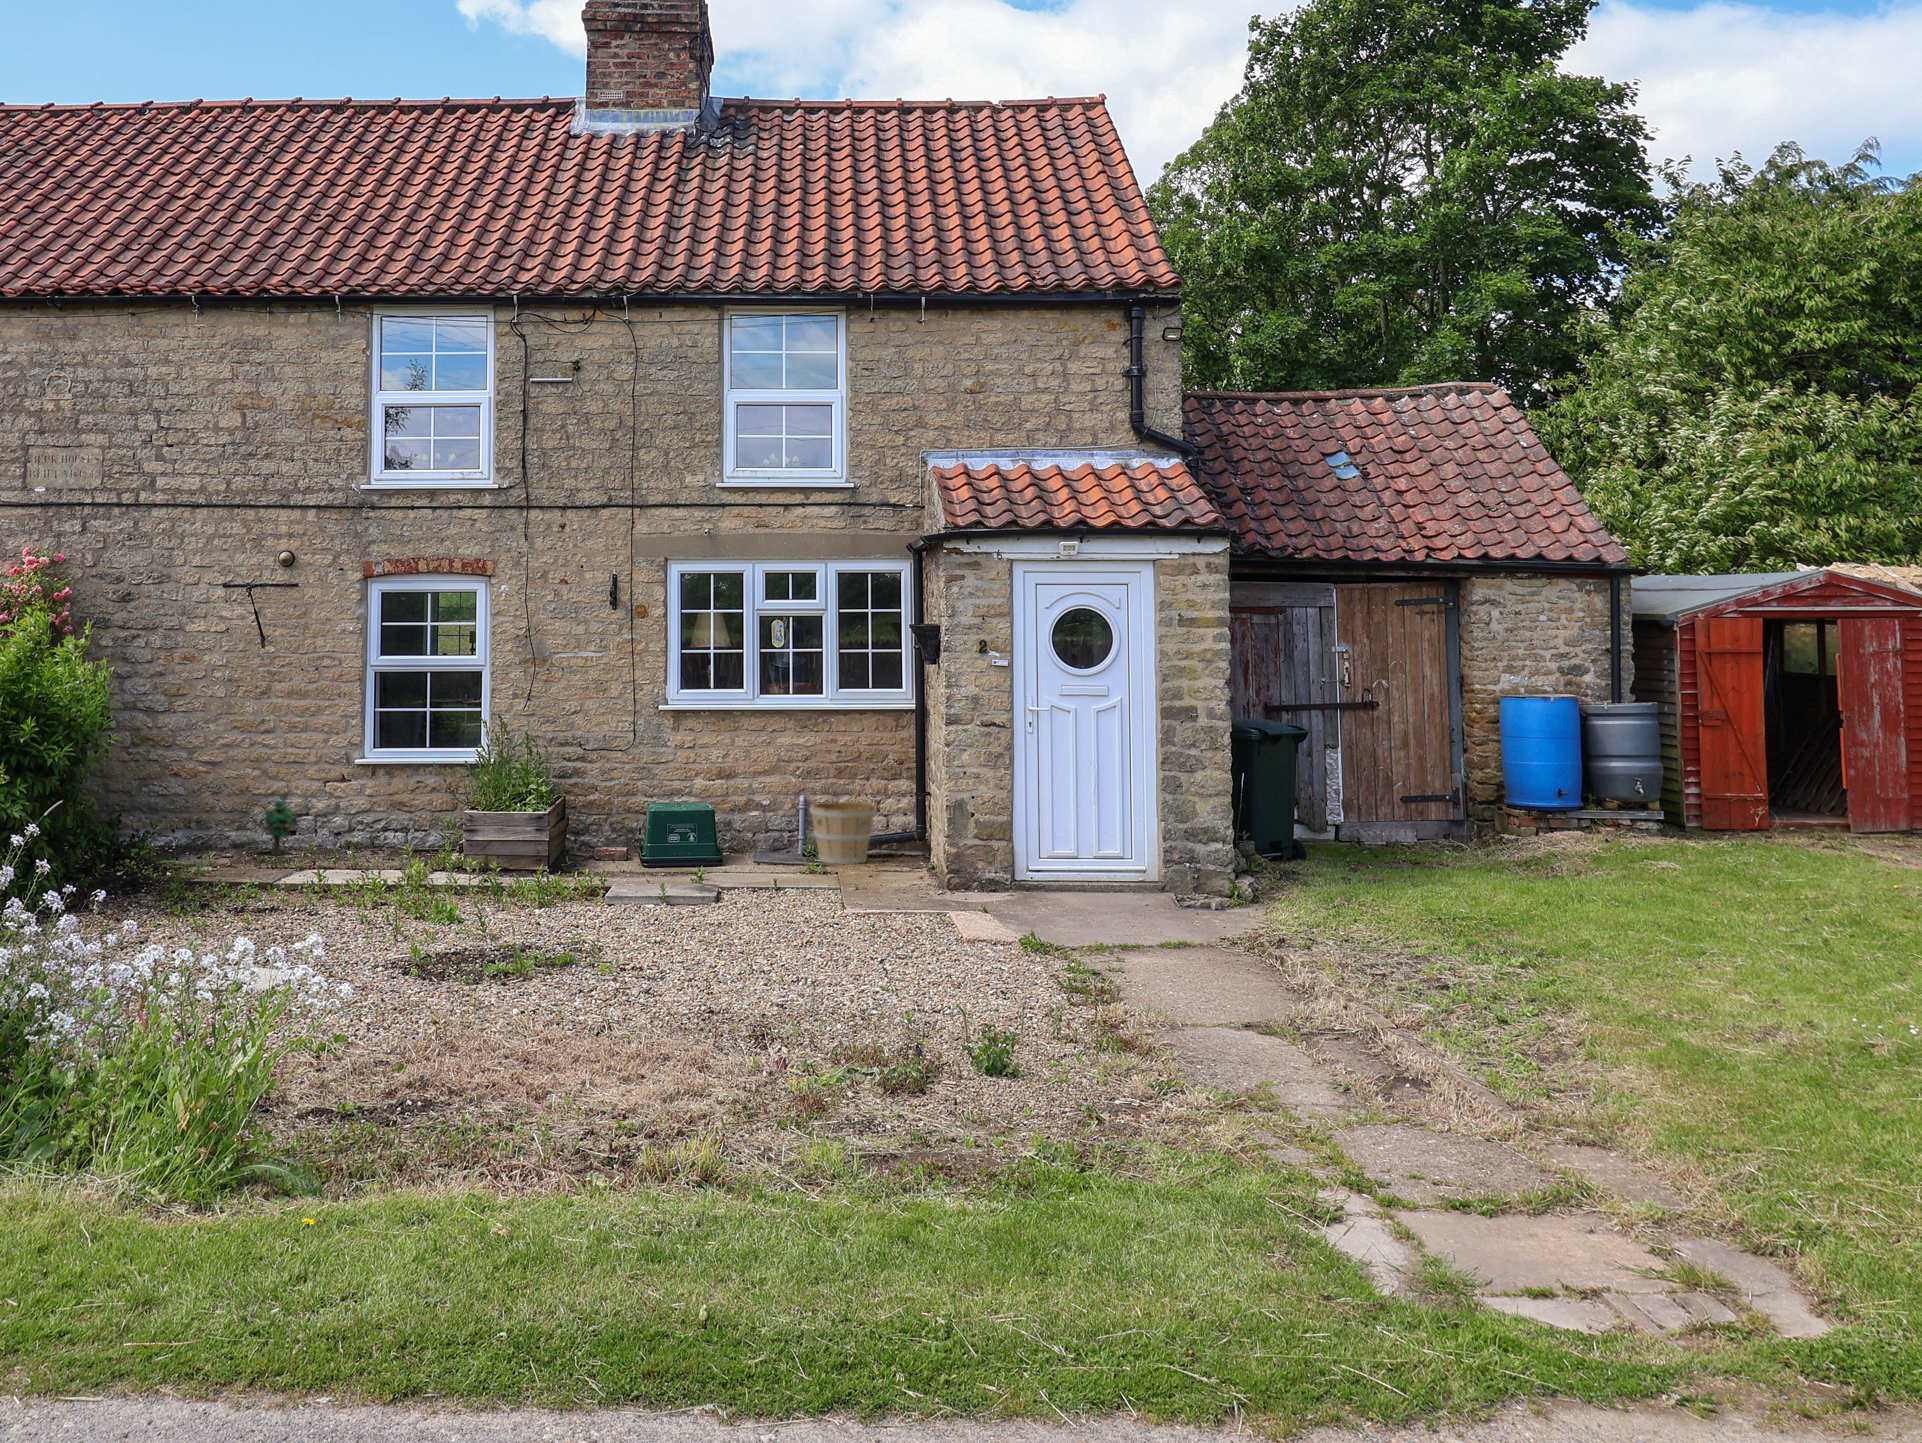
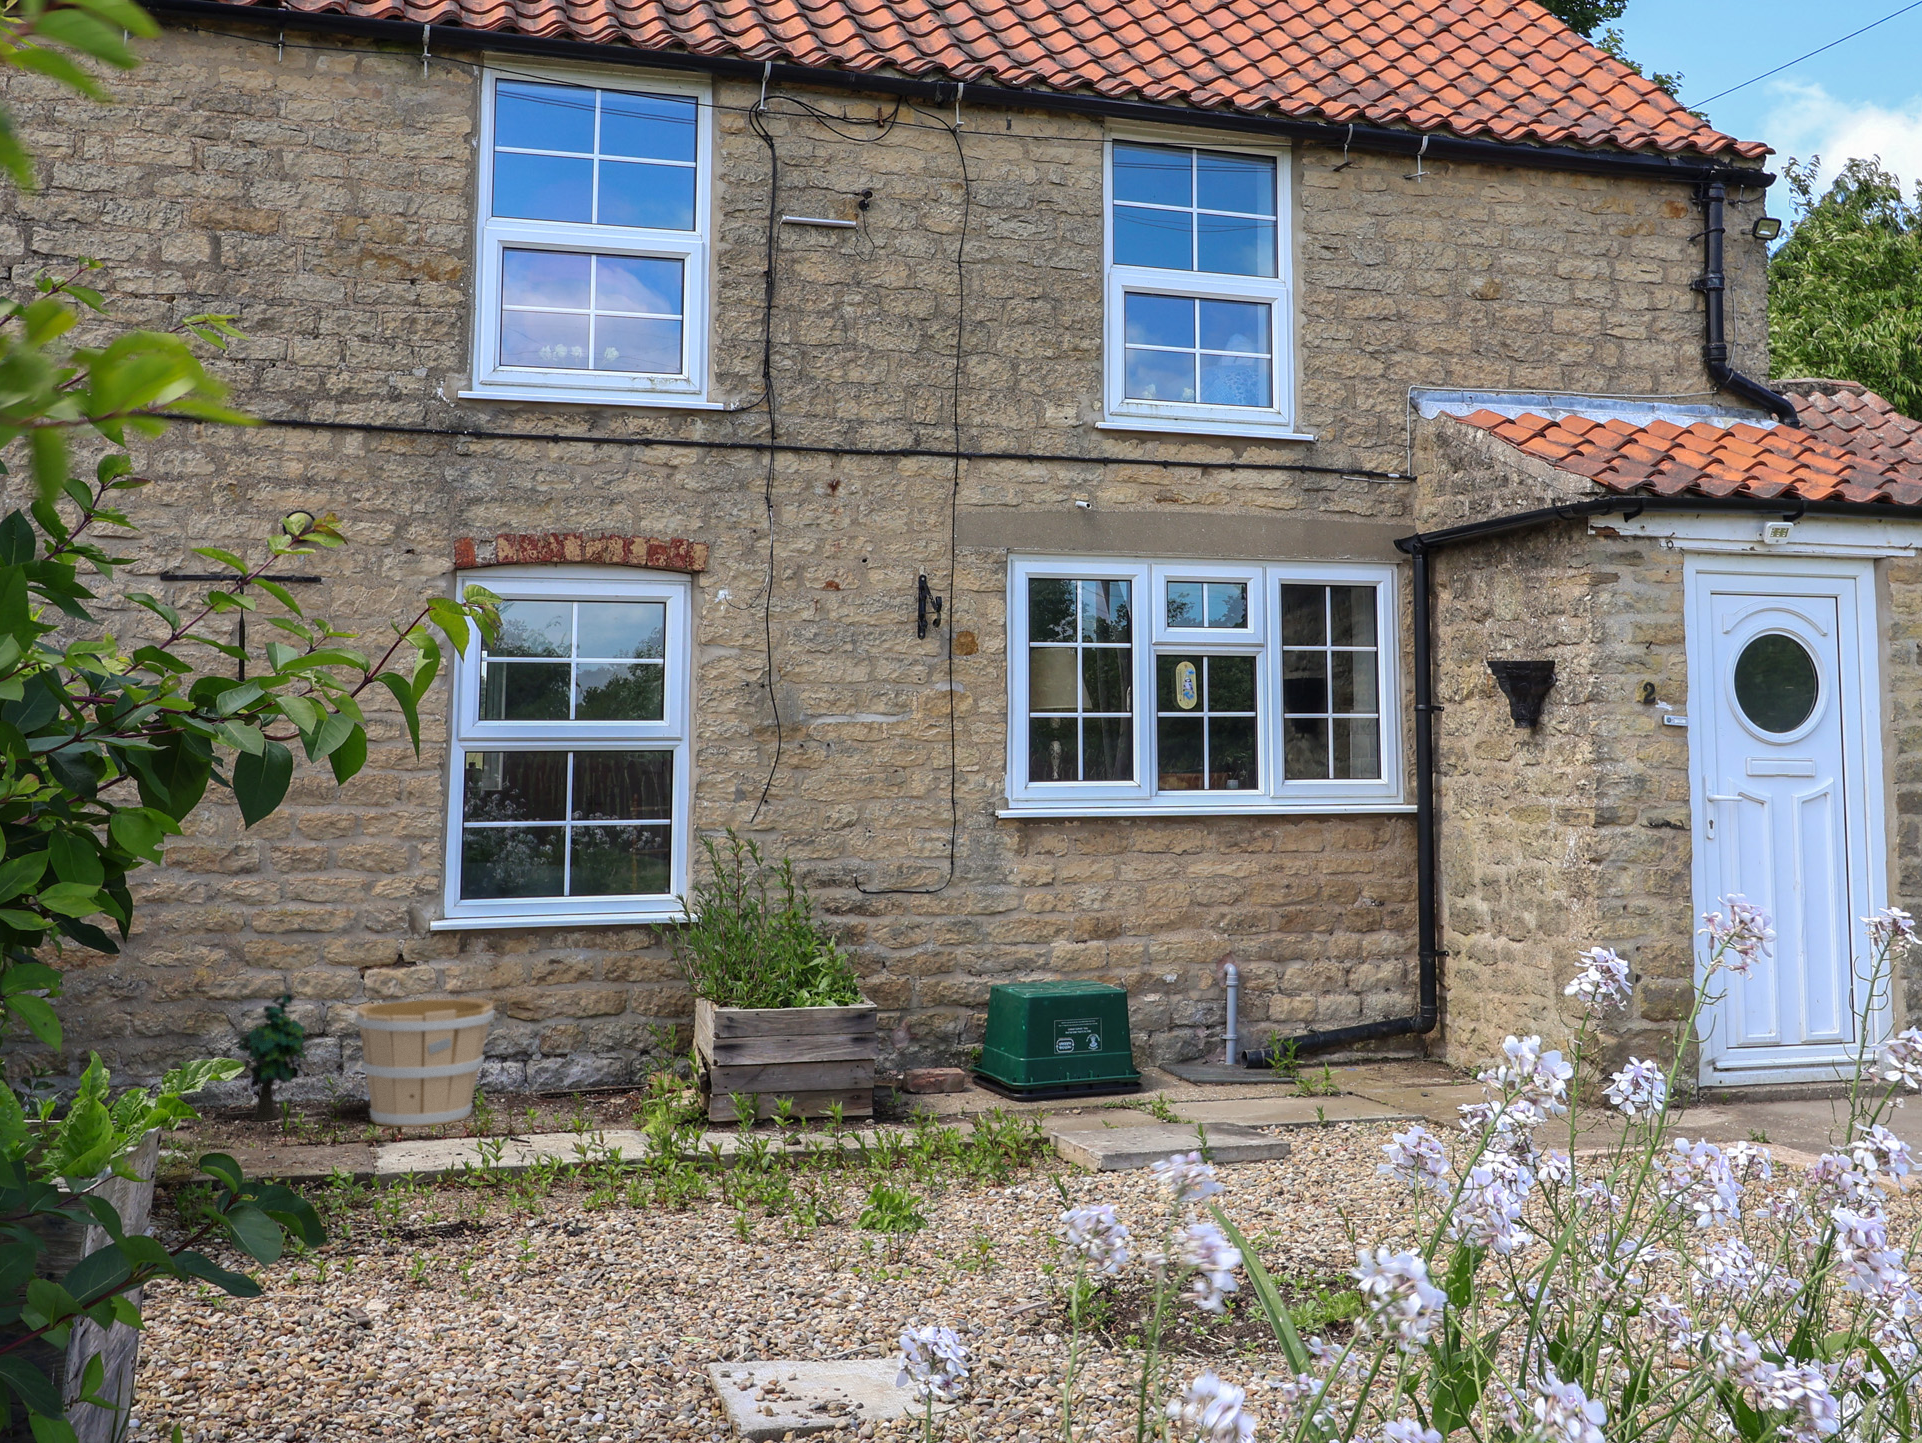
wooden bucket: present [810,801,876,864] -> present [356,997,494,1127]

